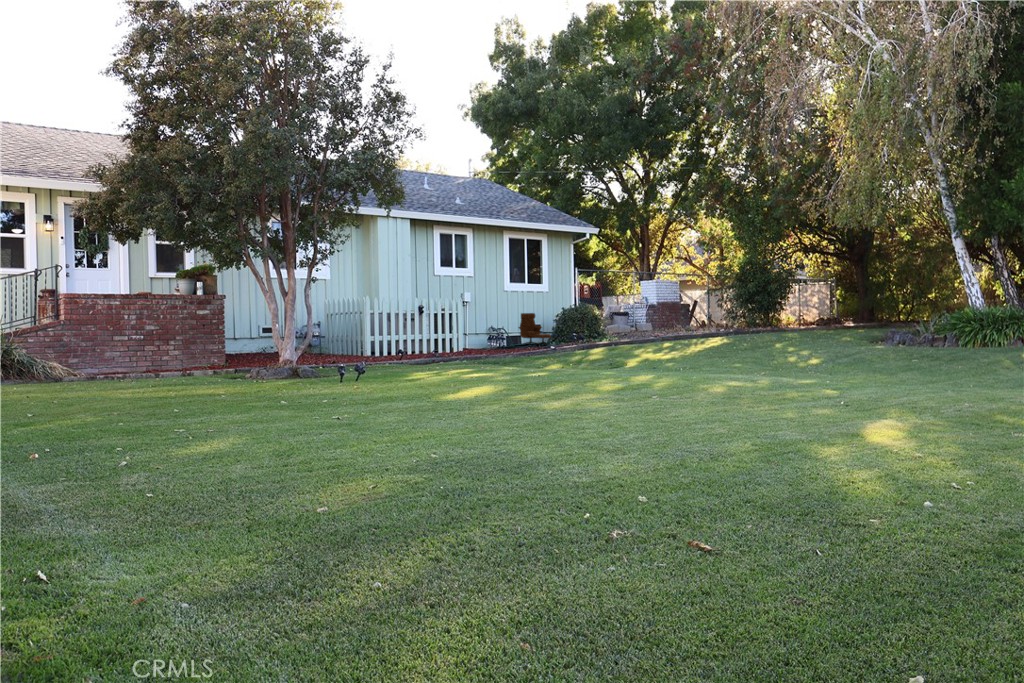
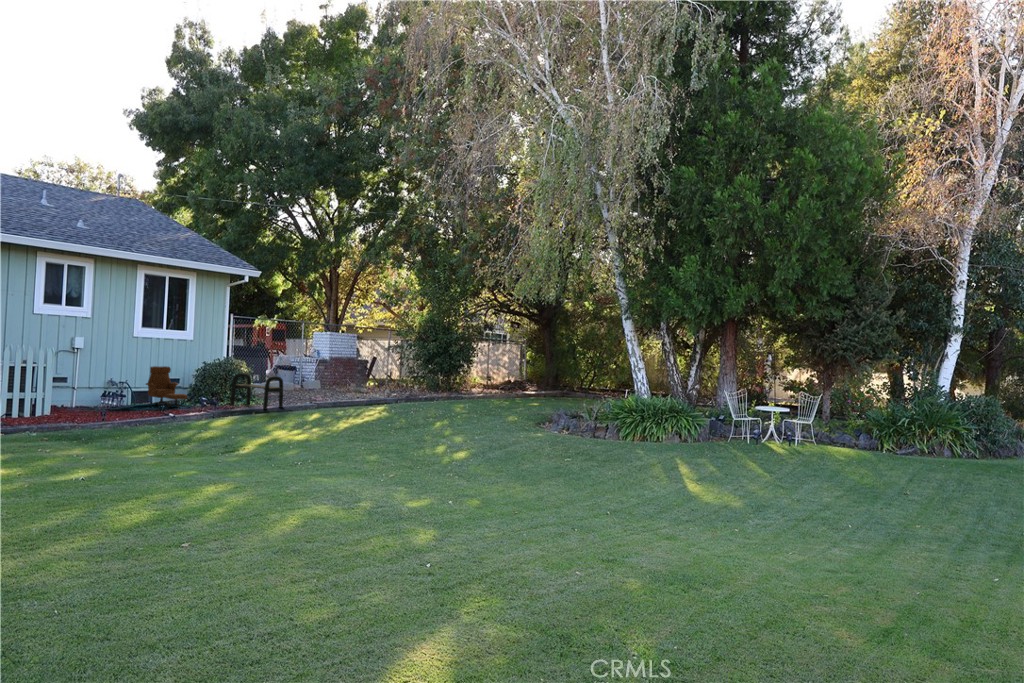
bench: none [585,315,628,343] -> present [230,373,283,409]

